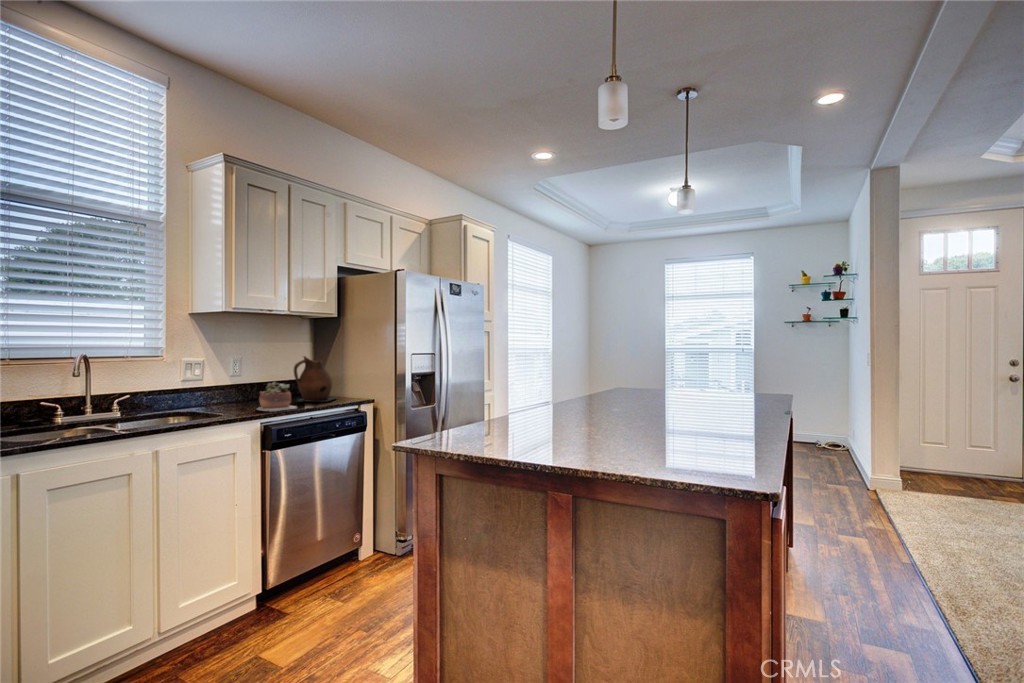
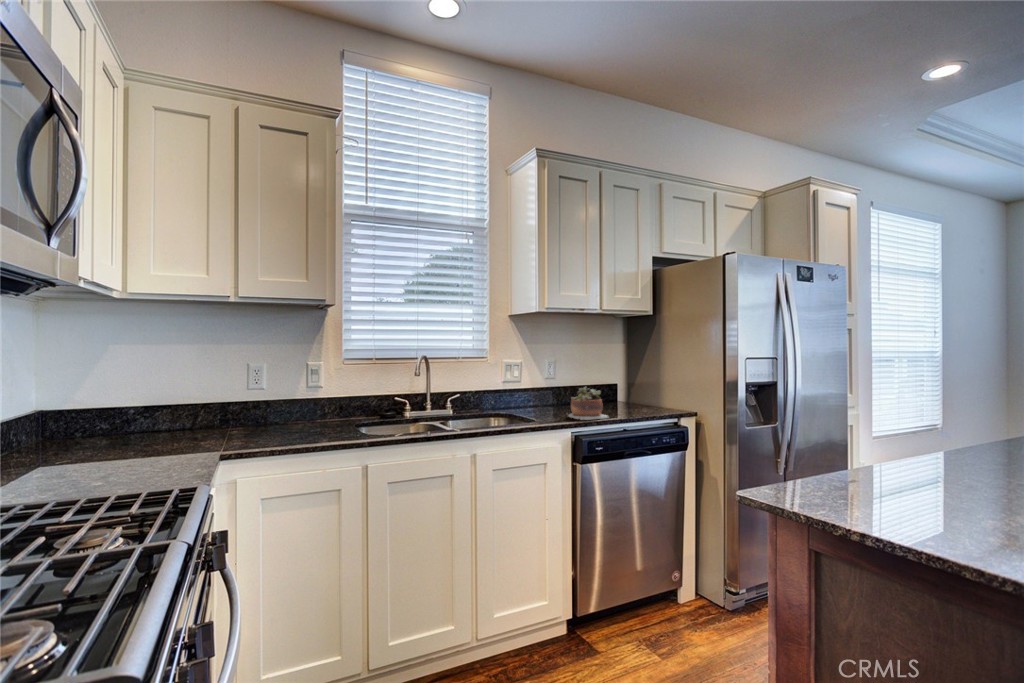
ceramic pitcher: present [294,356,335,402] -> none [605,359,653,413]

